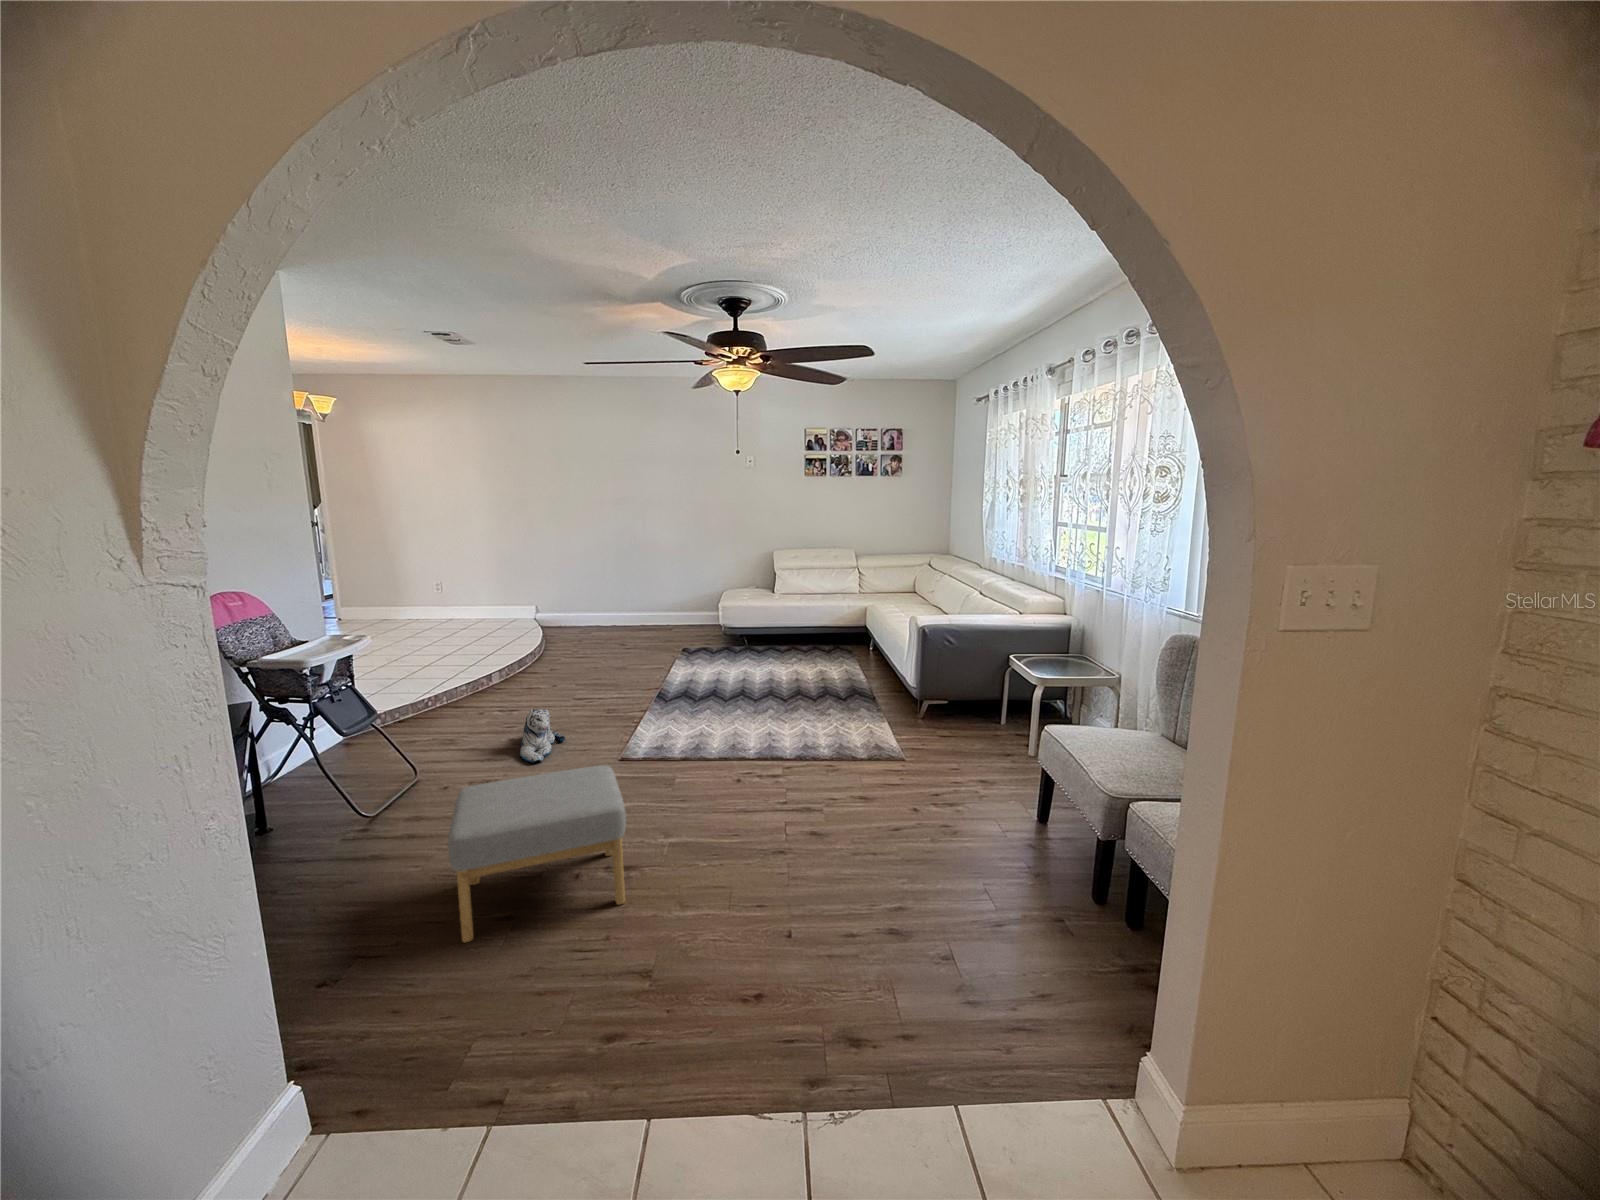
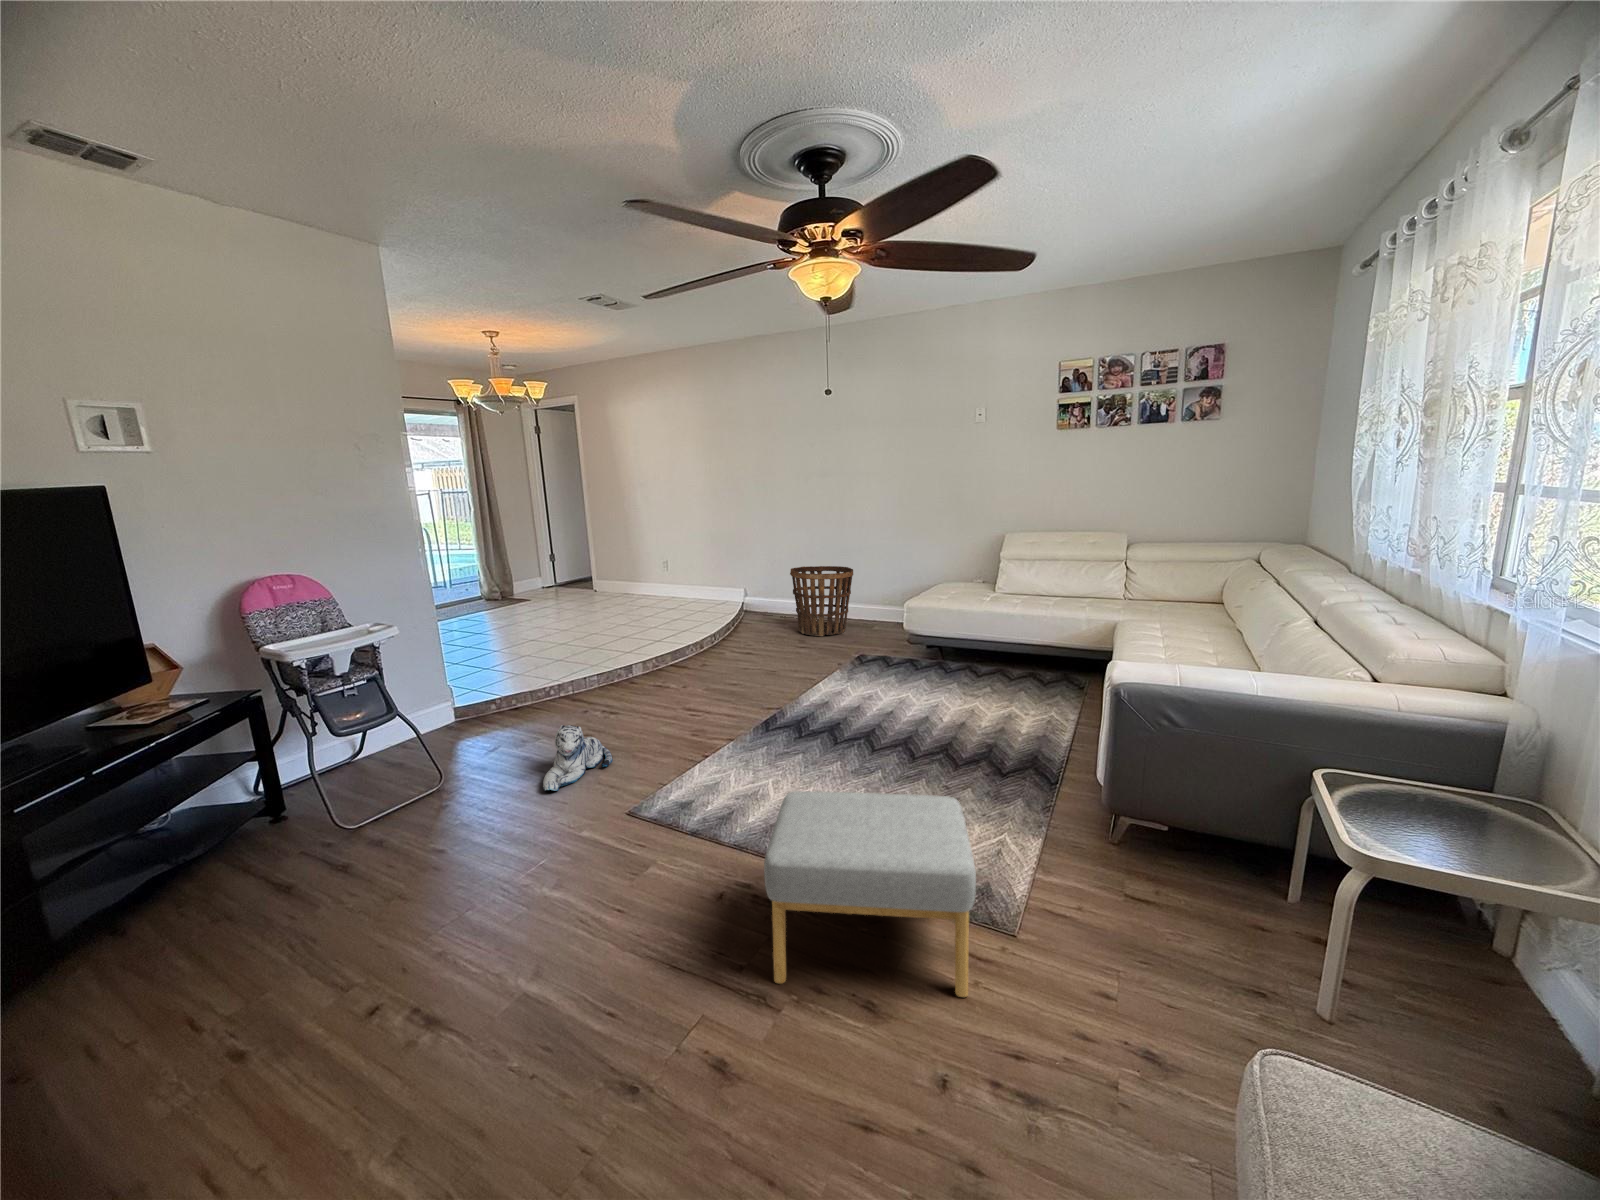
basket: none [598,580,654,639] -> present [790,566,853,636]
footstool: present [448,765,626,942] -> present [764,791,976,997]

